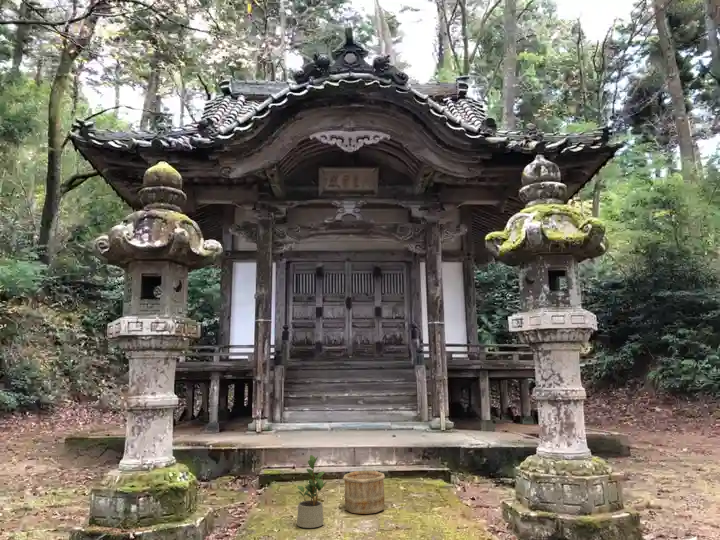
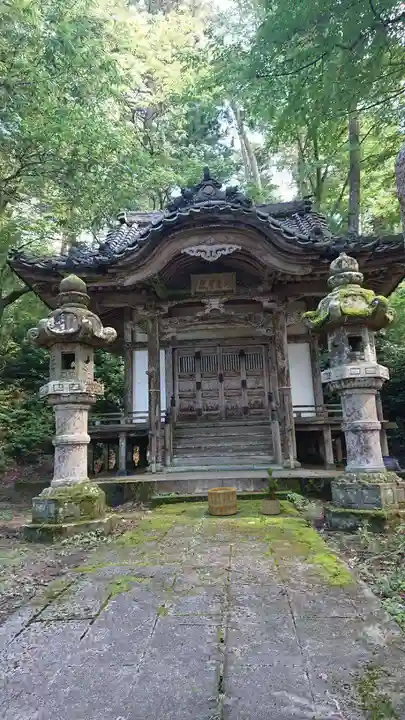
potted plant: present [297,455,326,528] -> present [261,468,280,514]

